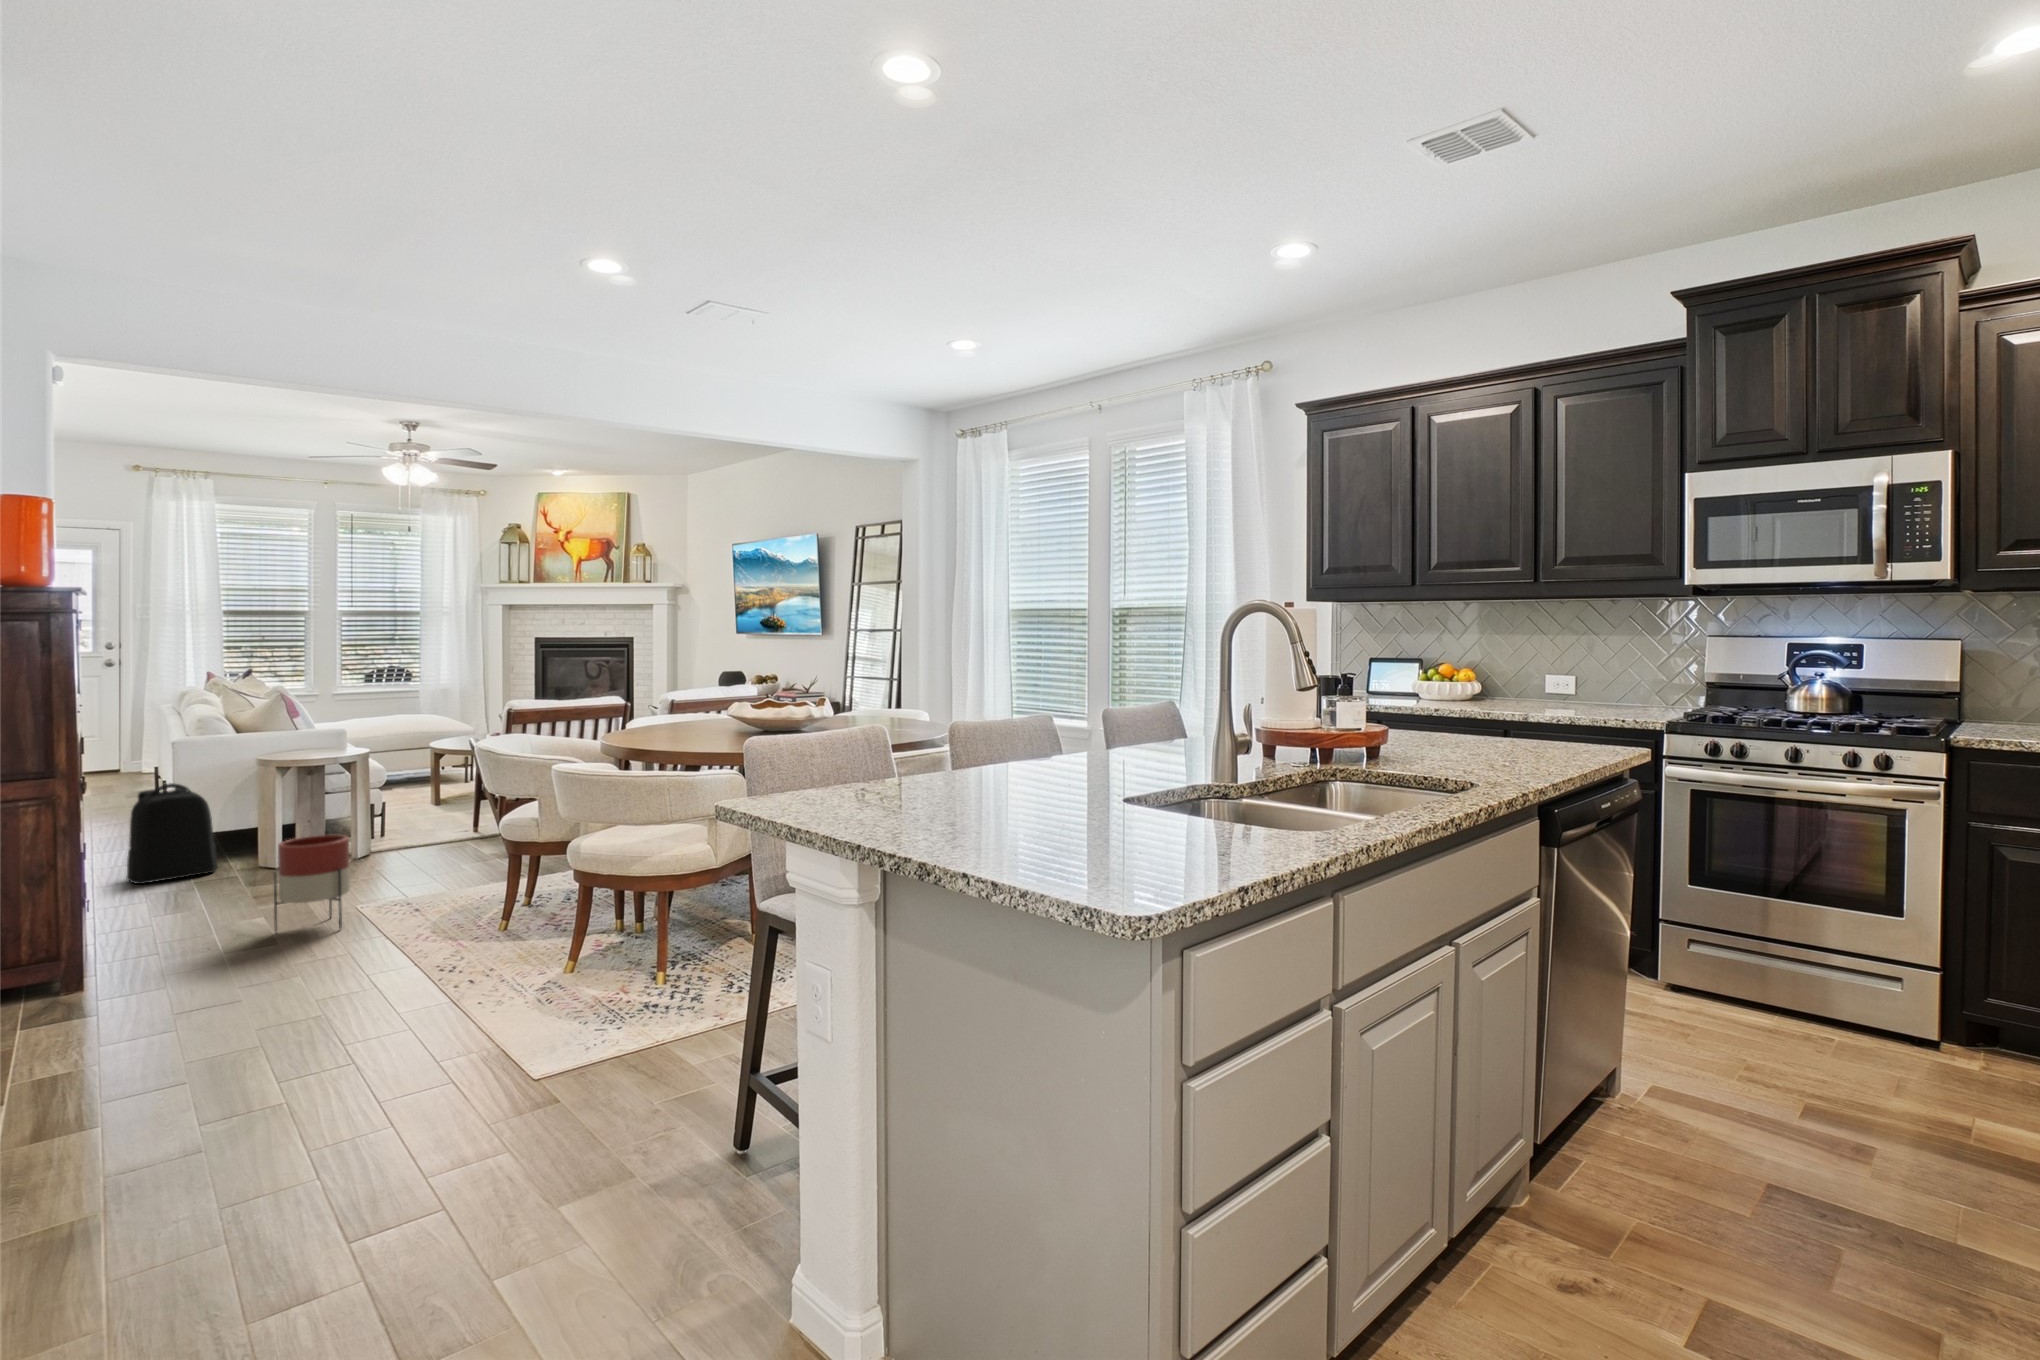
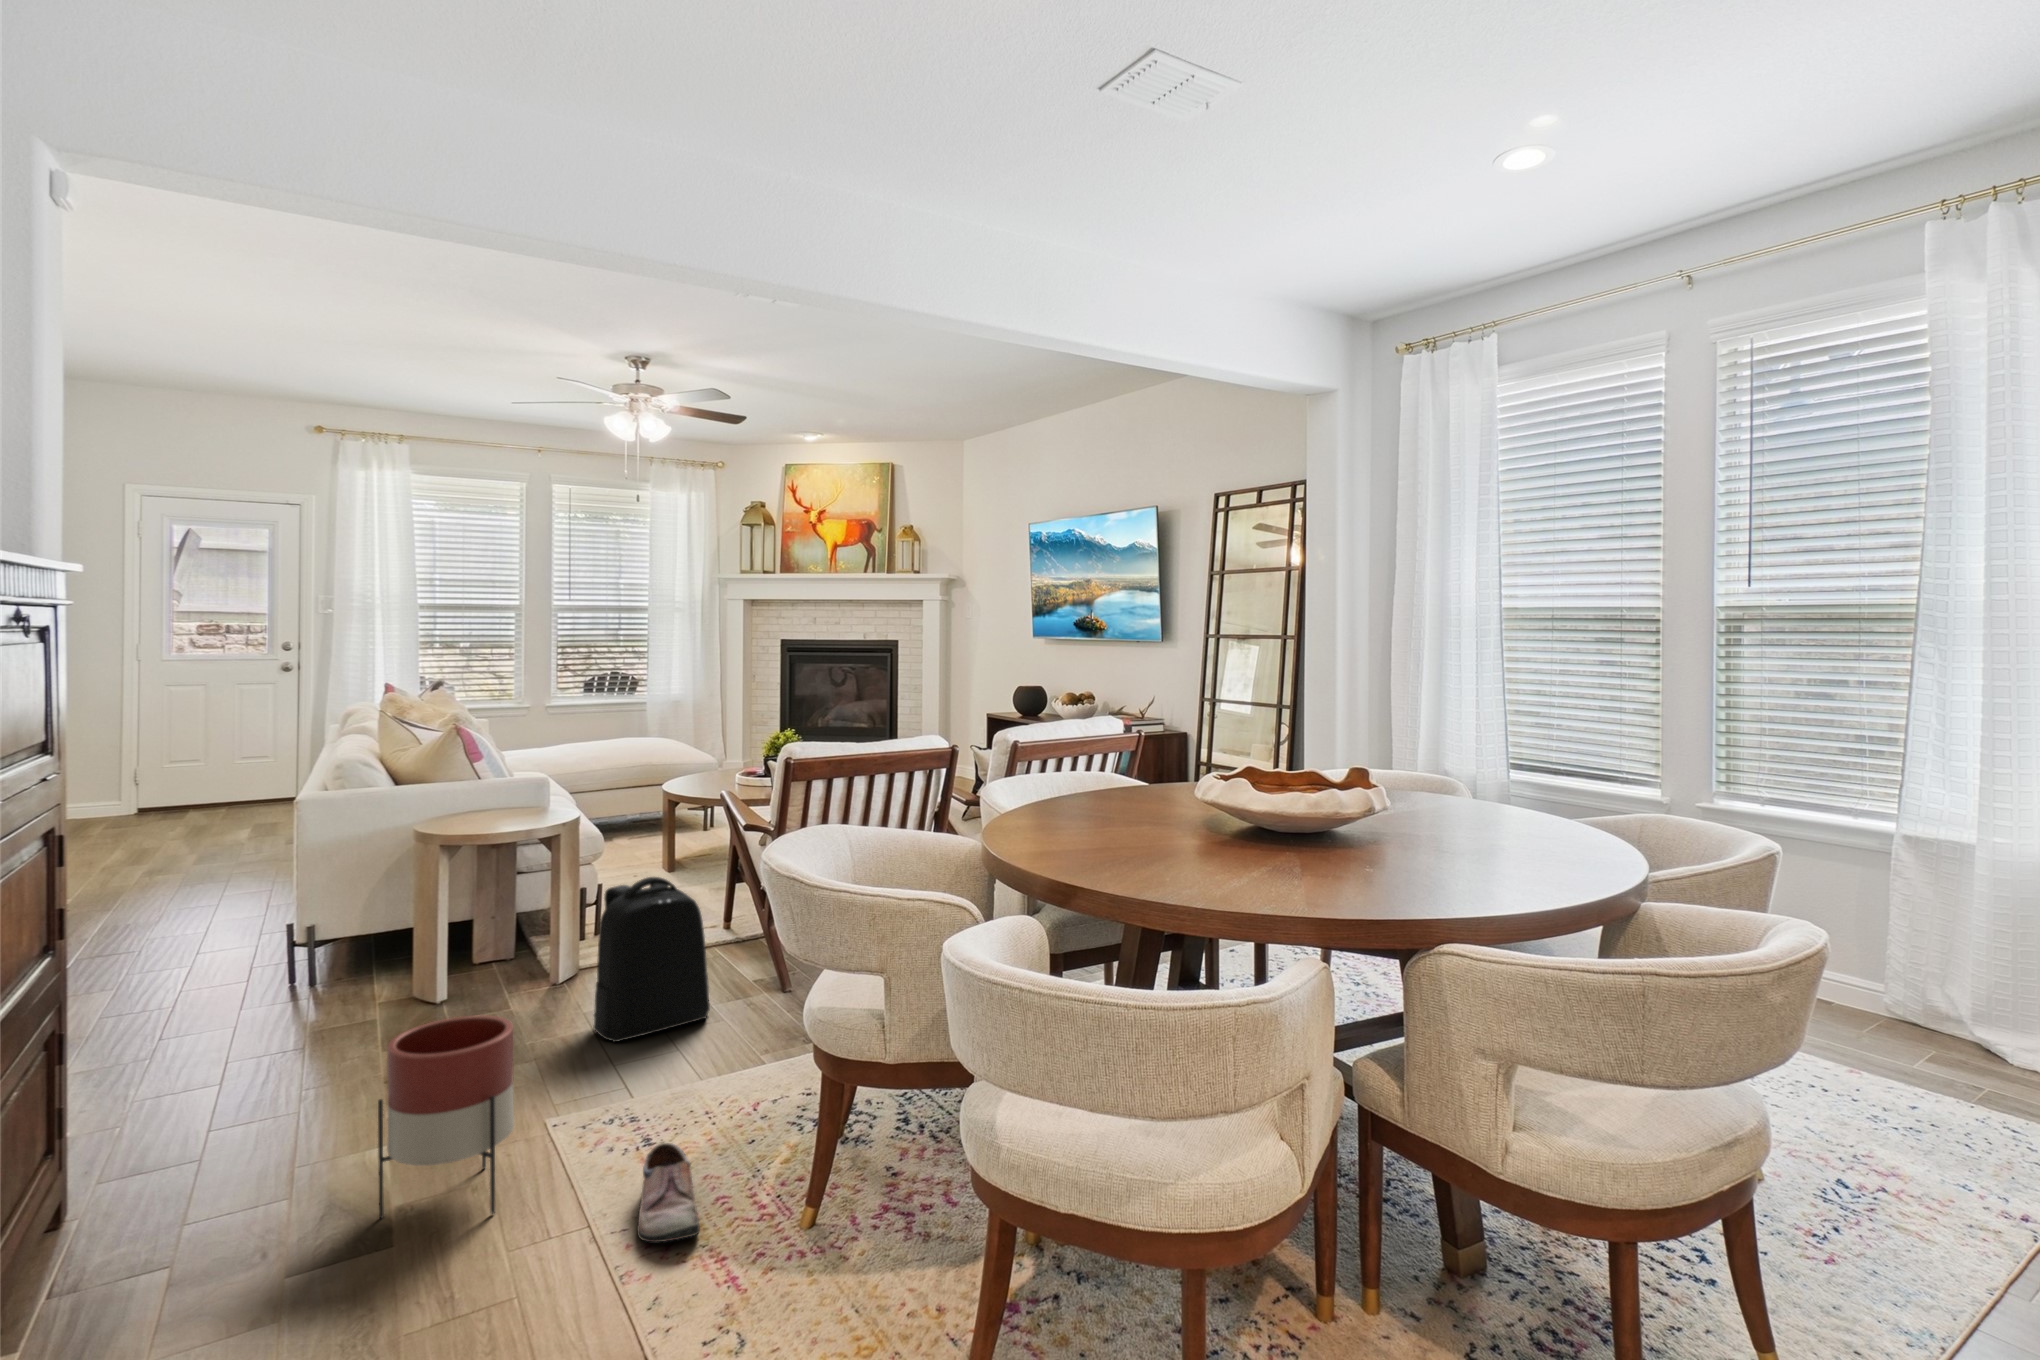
backpack: present [127,783,218,884] -> present [594,877,710,1042]
shoe: none [423,895,457,931] -> present [637,1143,700,1242]

